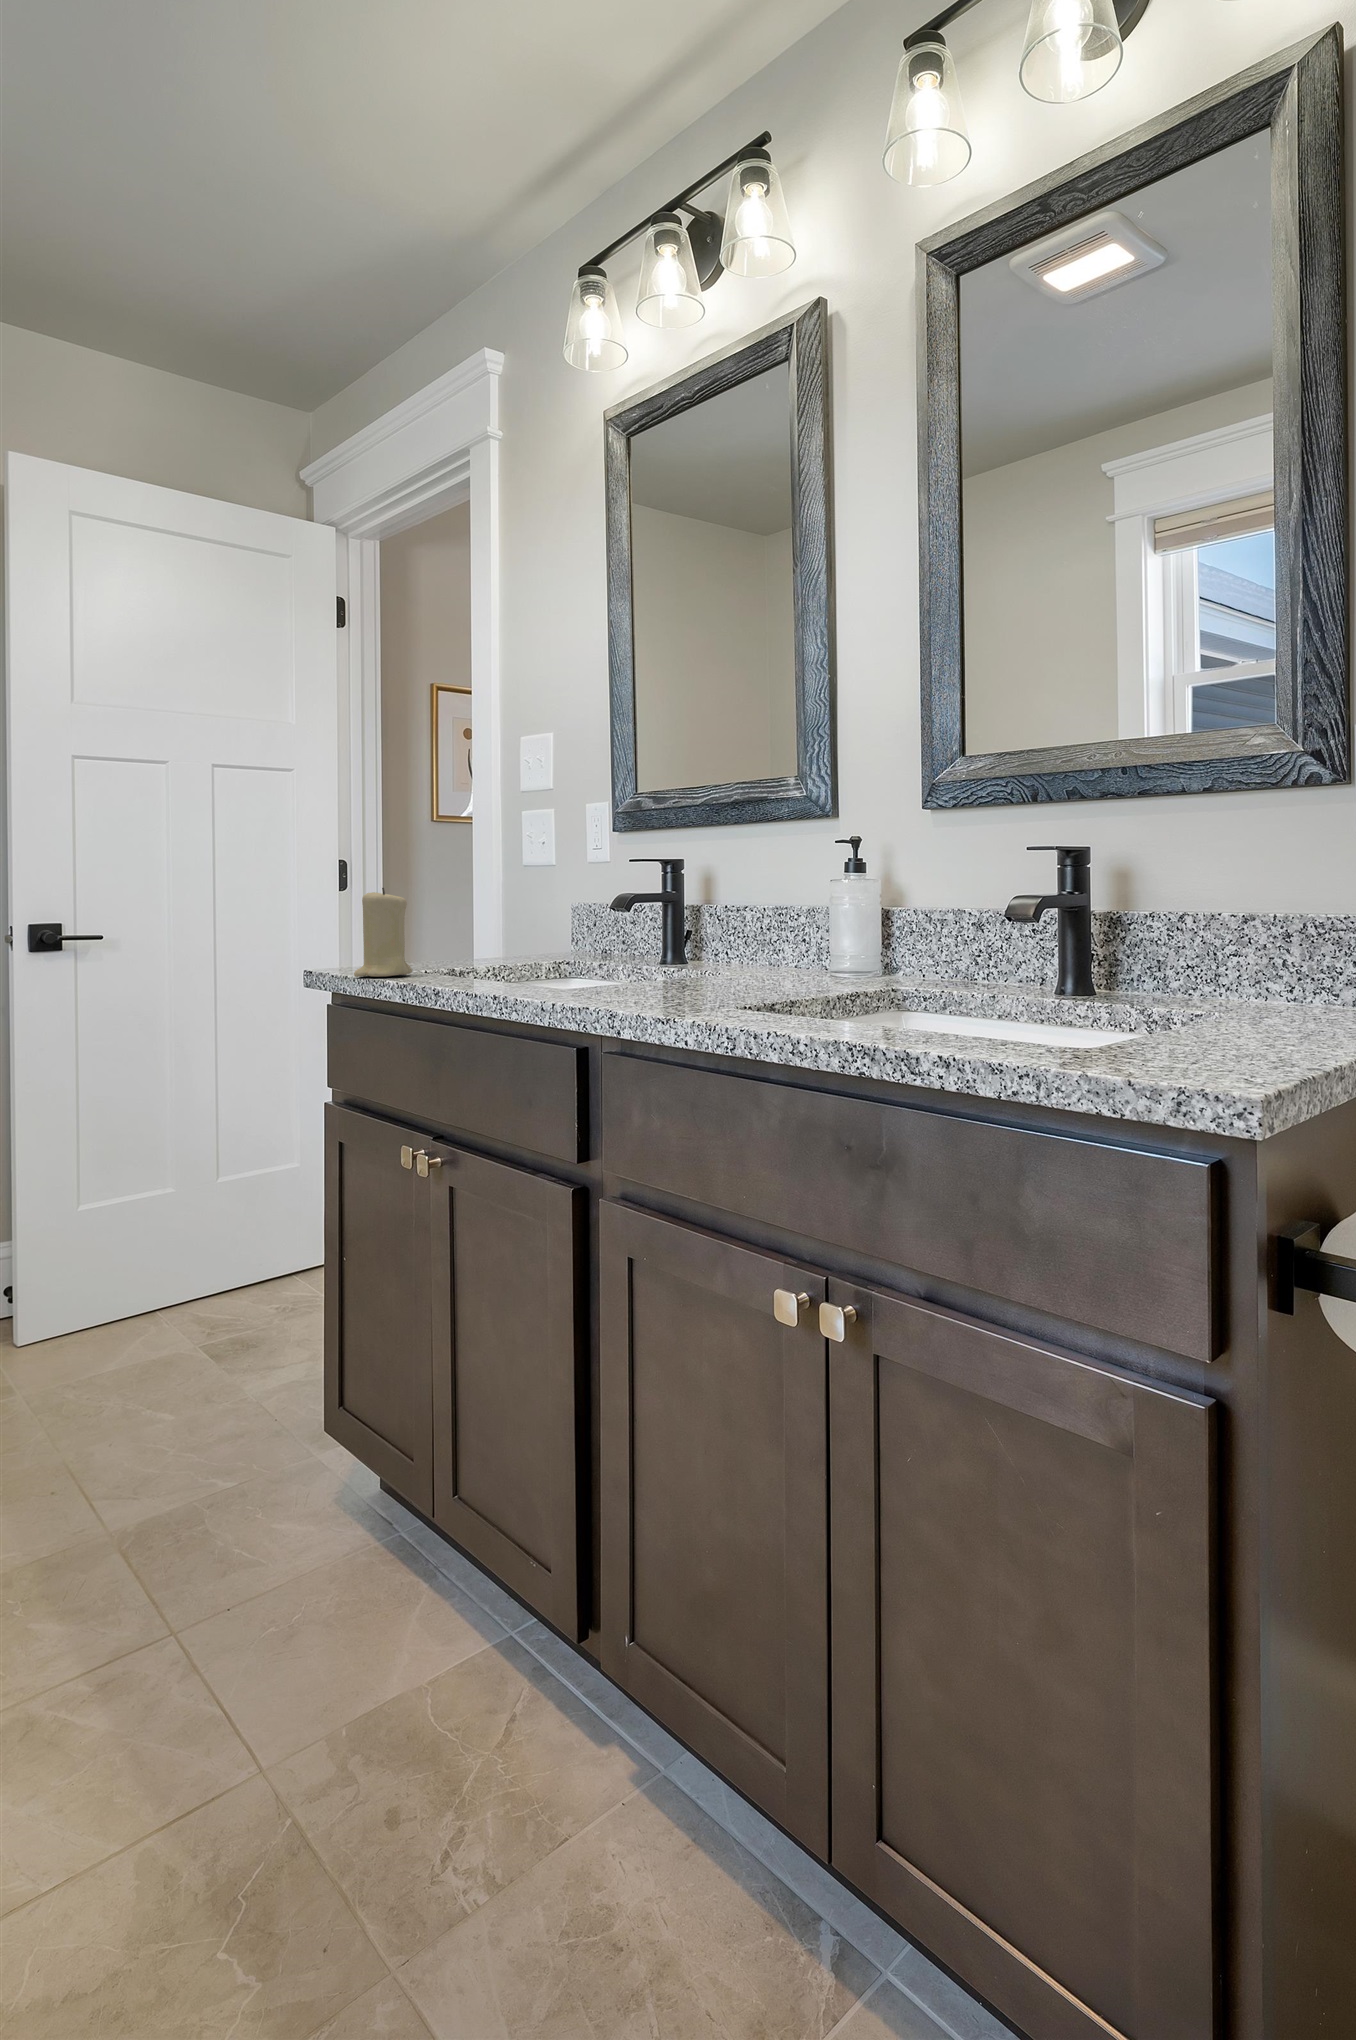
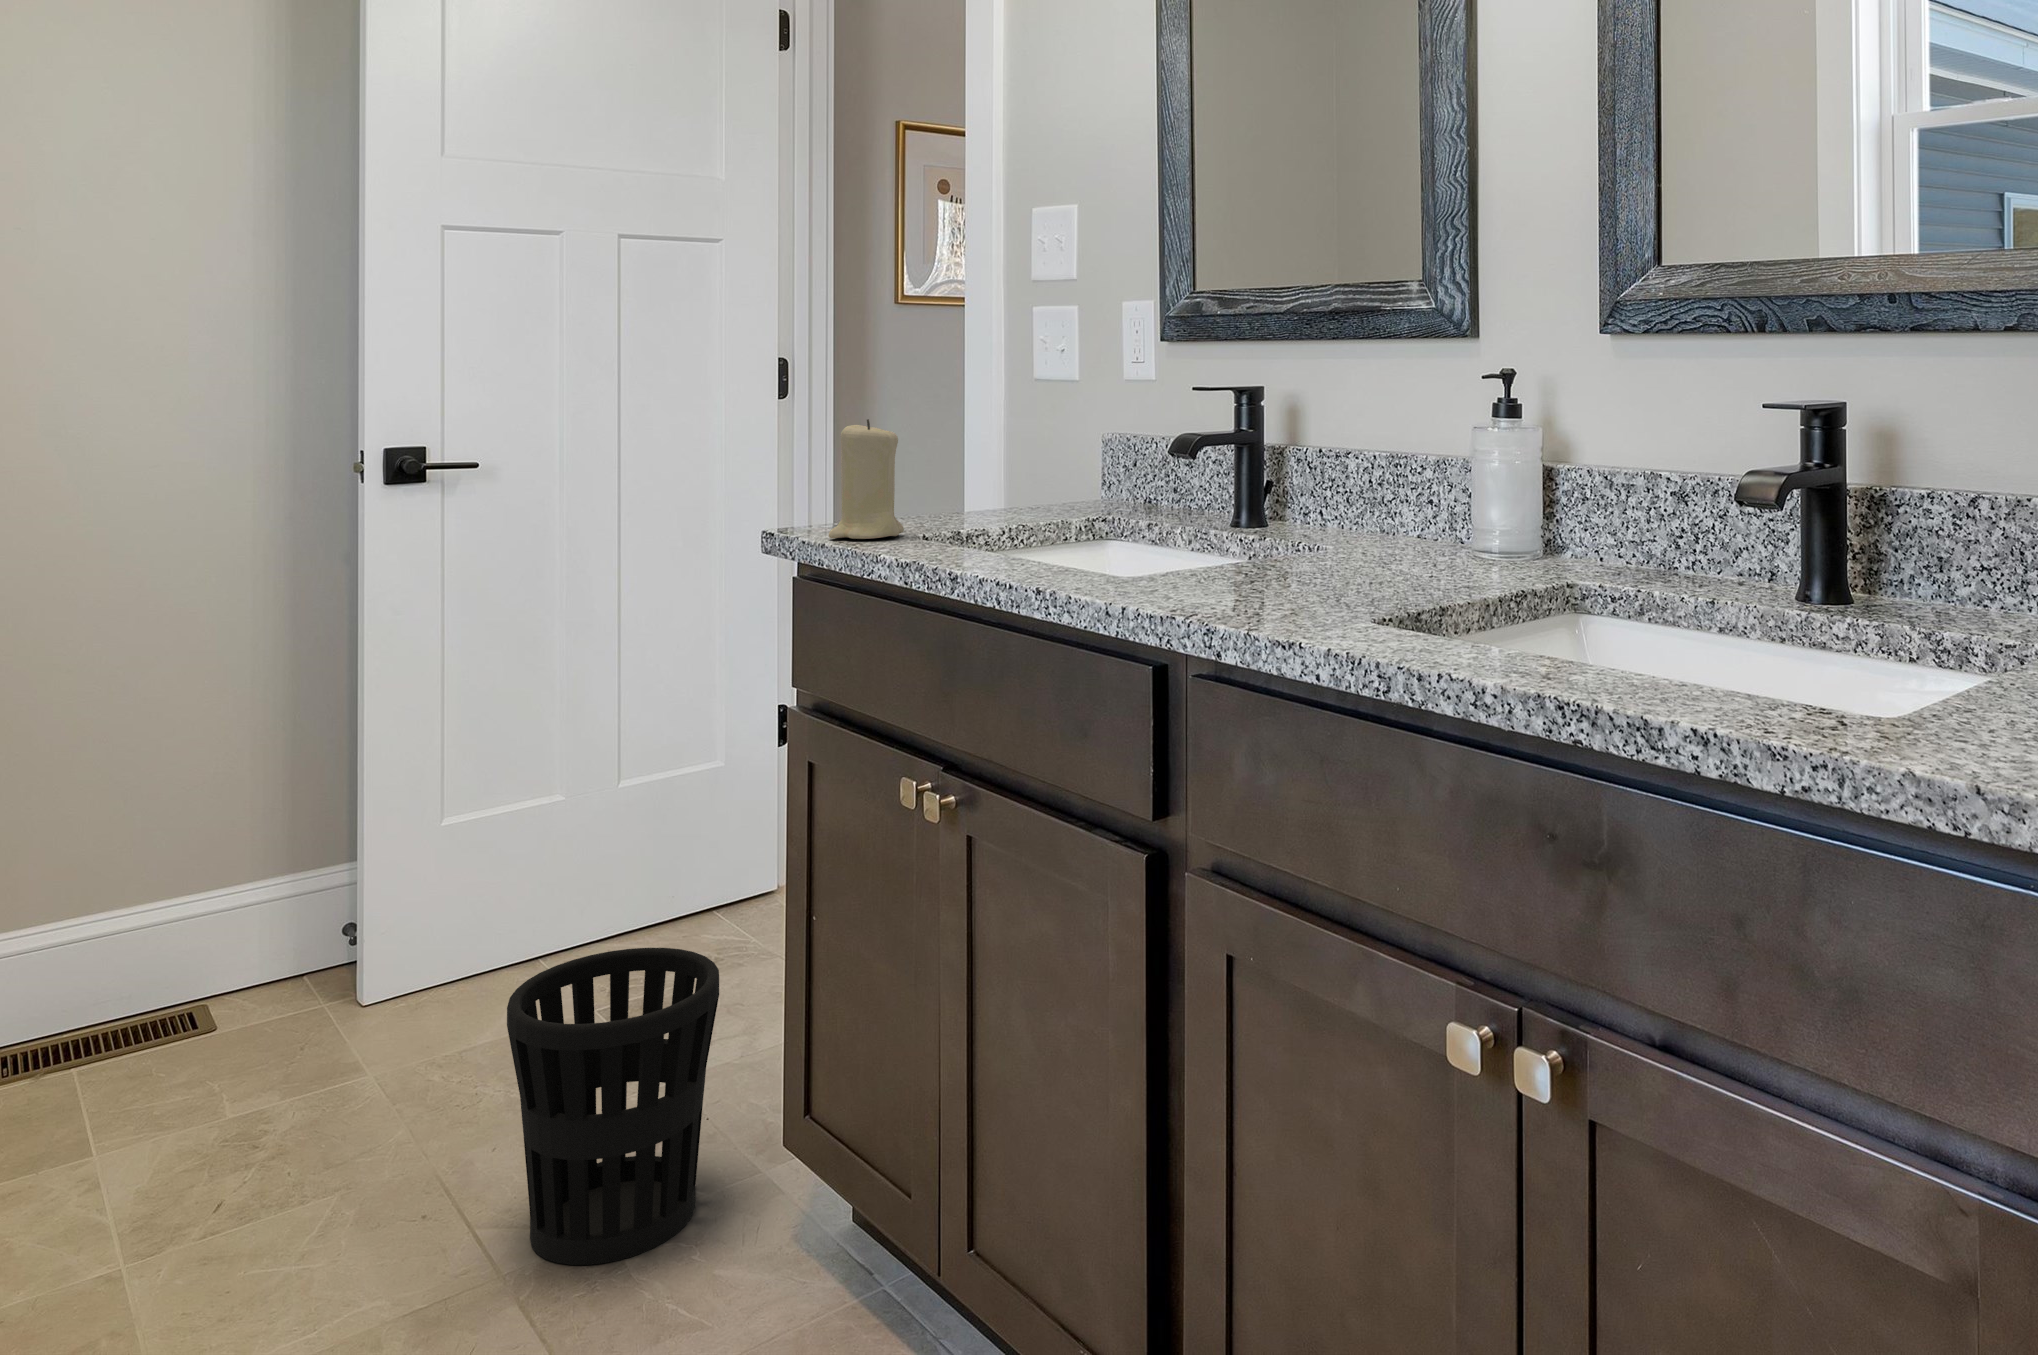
wastebasket: none [114,1290,278,1522] -> present [507,948,719,1265]

